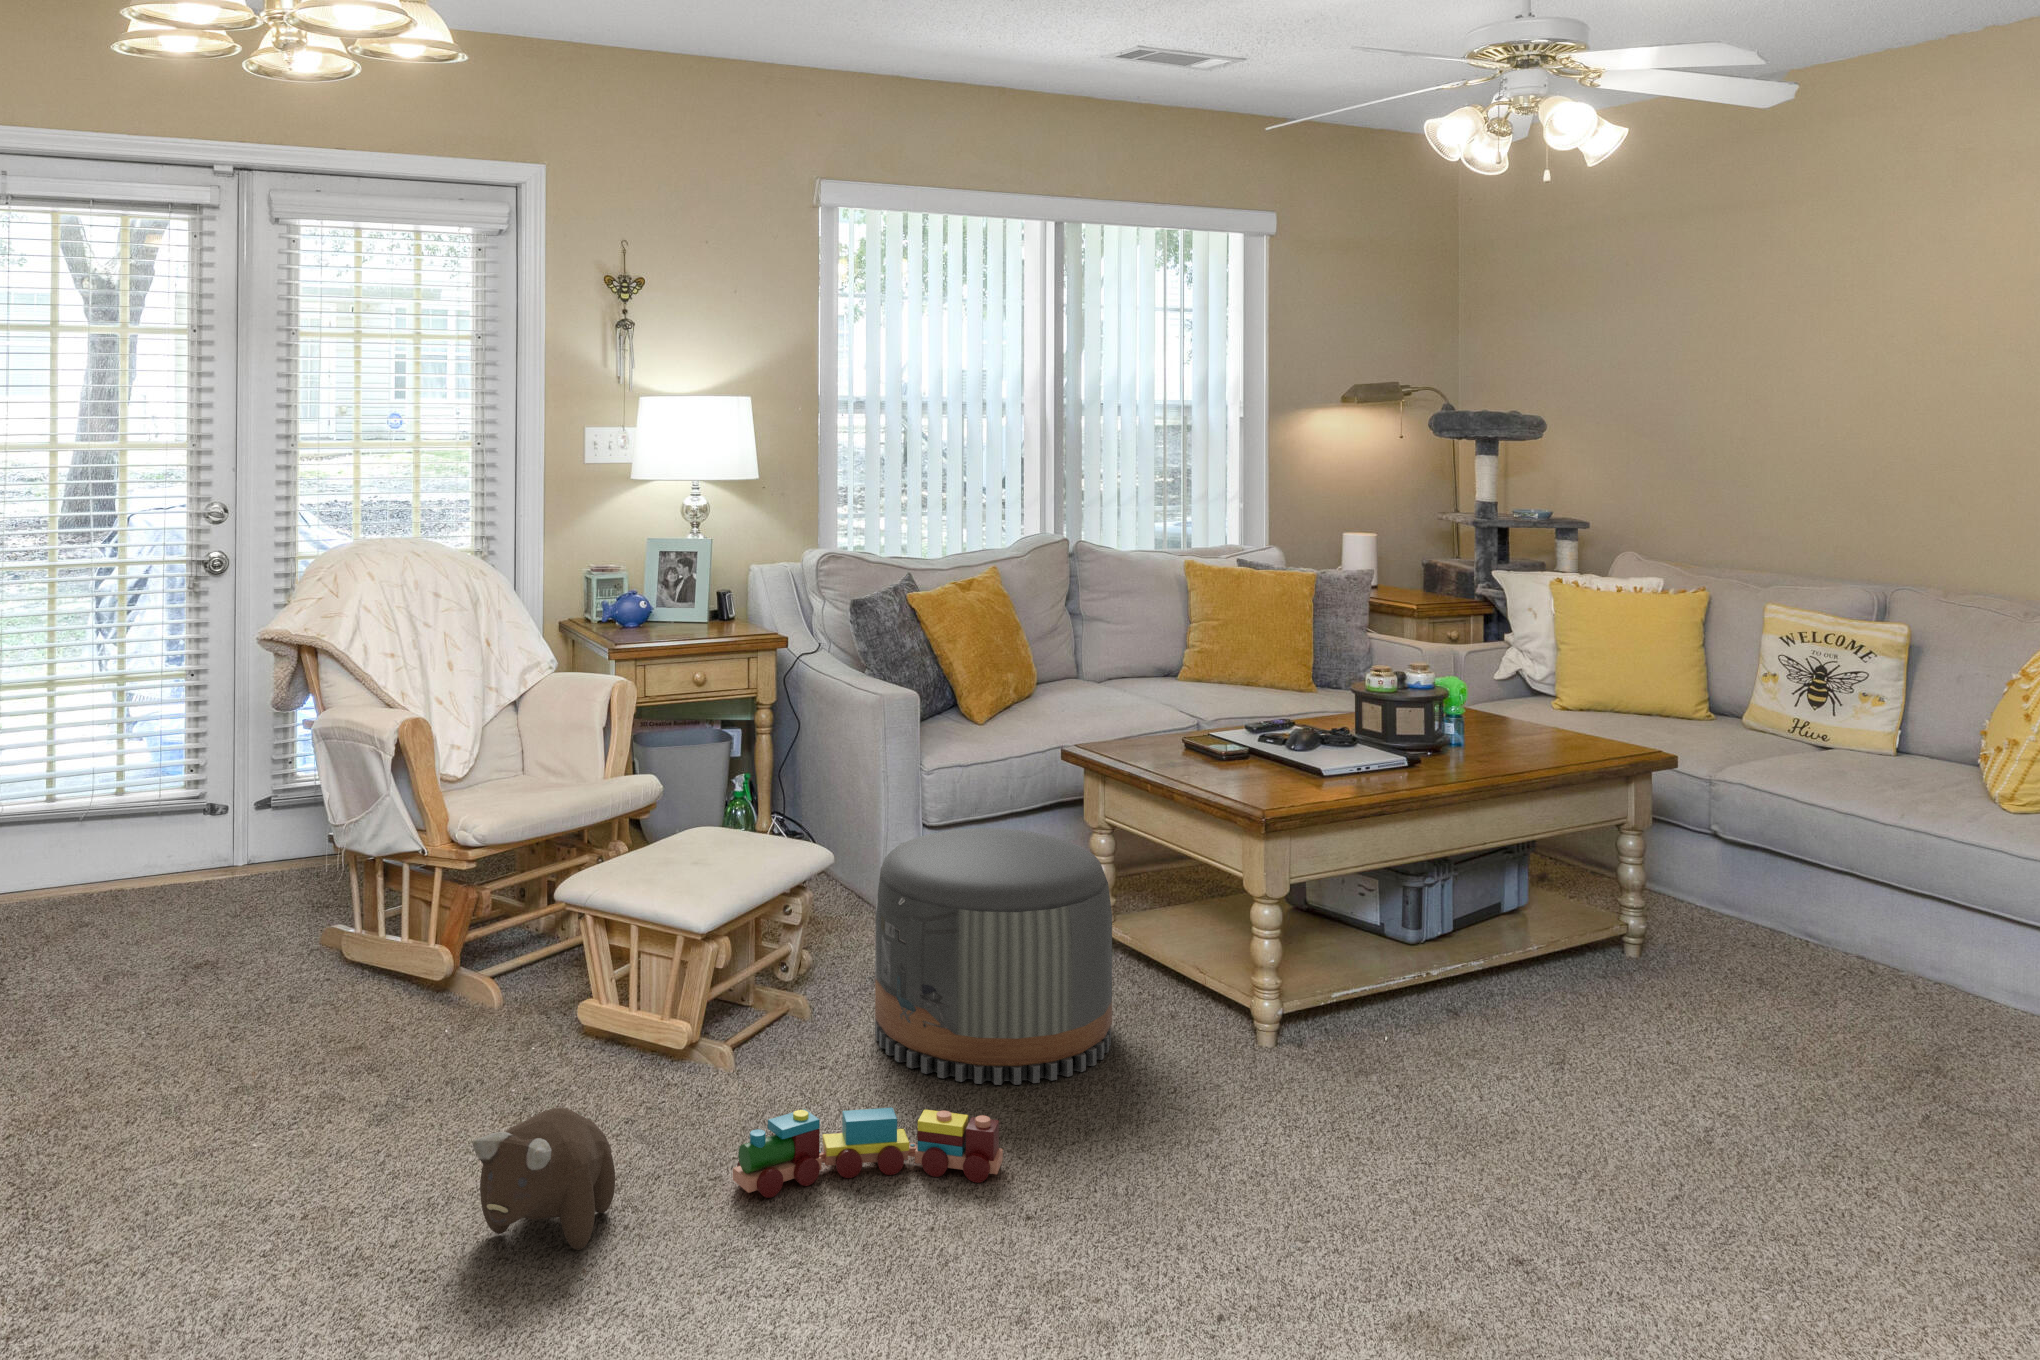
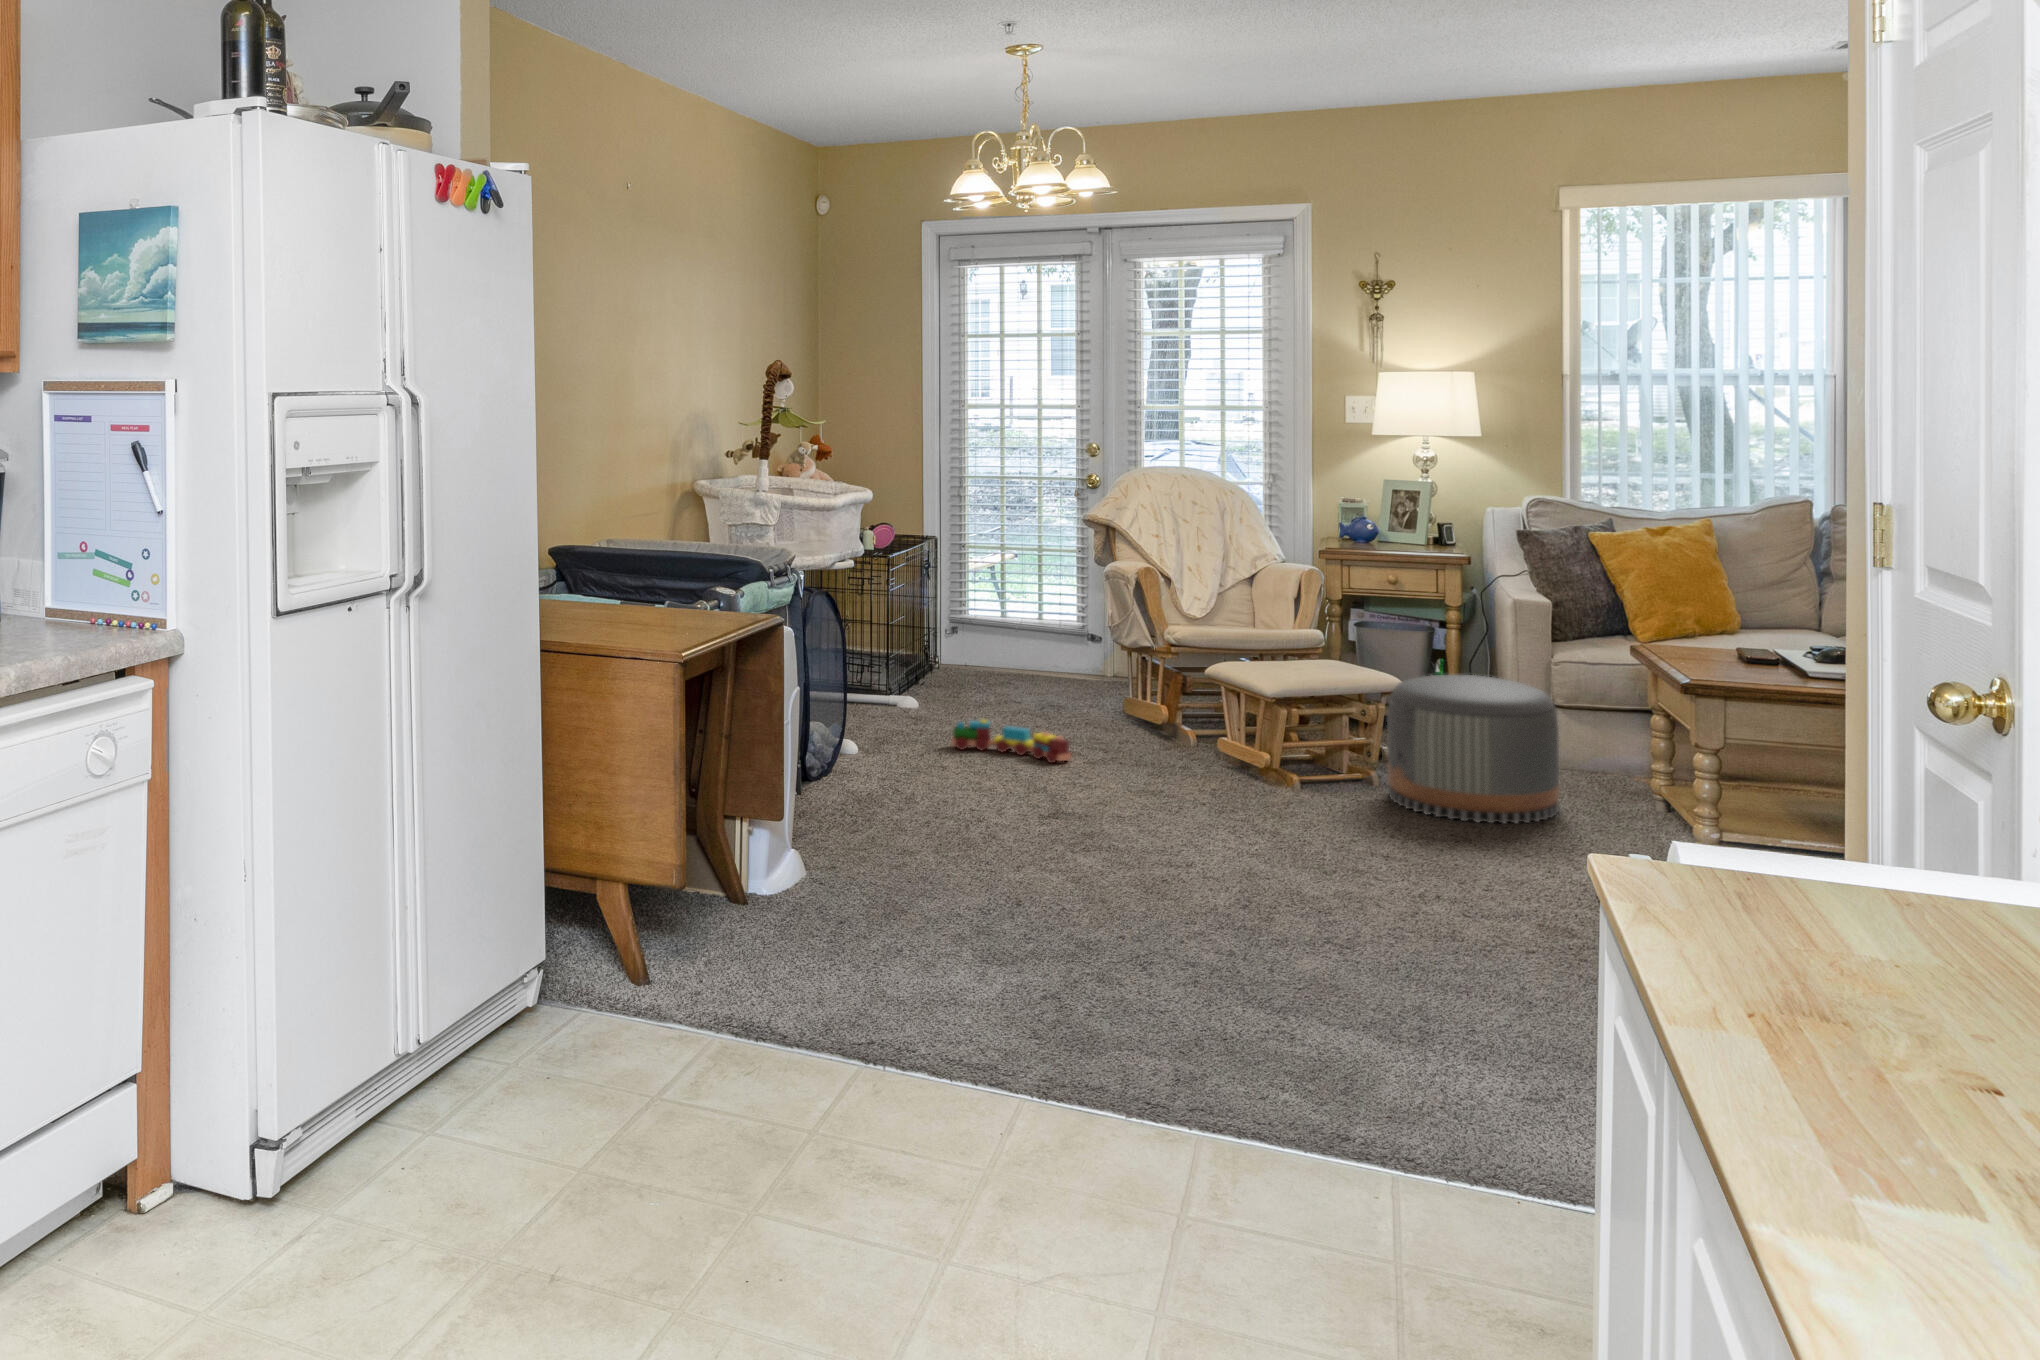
plush toy: present [472,1108,615,1250] -> none [1081,748,1164,813]
toy train: present [733,1108,1003,1198] -> present [951,720,1071,763]

